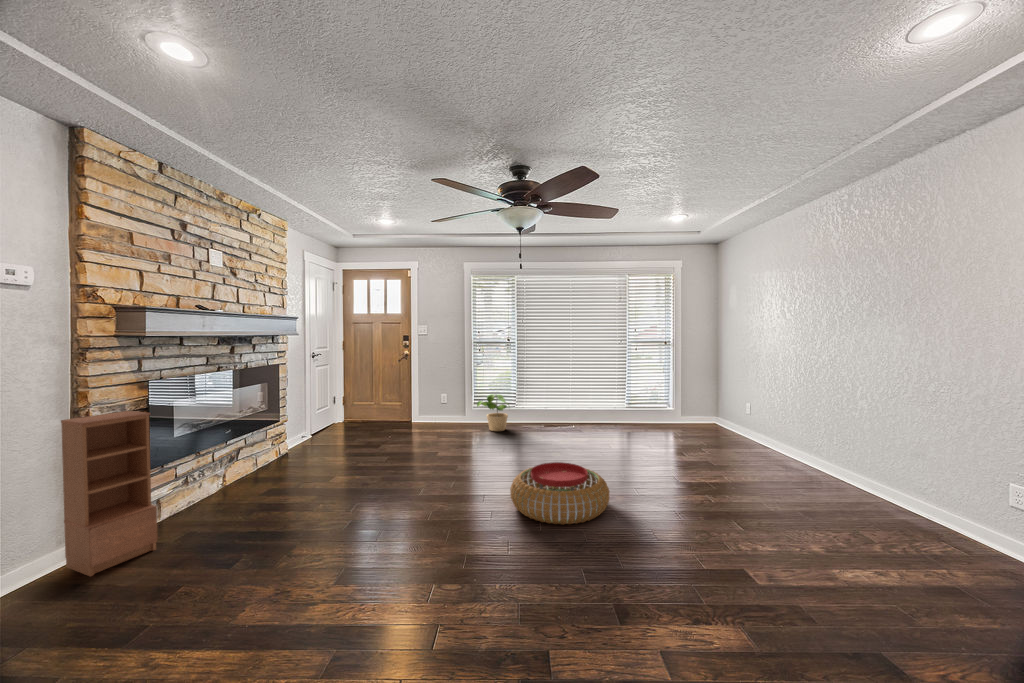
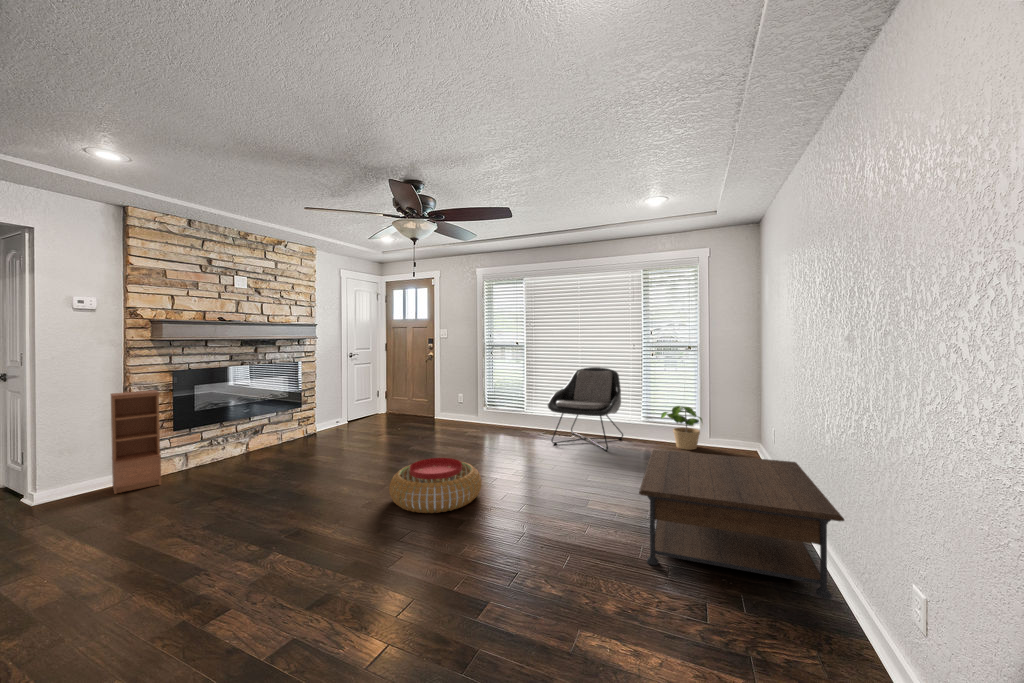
lounge chair: none [571,363,640,442] -> present [548,367,623,451]
potted plant: present [477,394,509,431] -> present [661,406,703,450]
coffee table: none [745,432,979,532] -> present [639,449,844,599]

